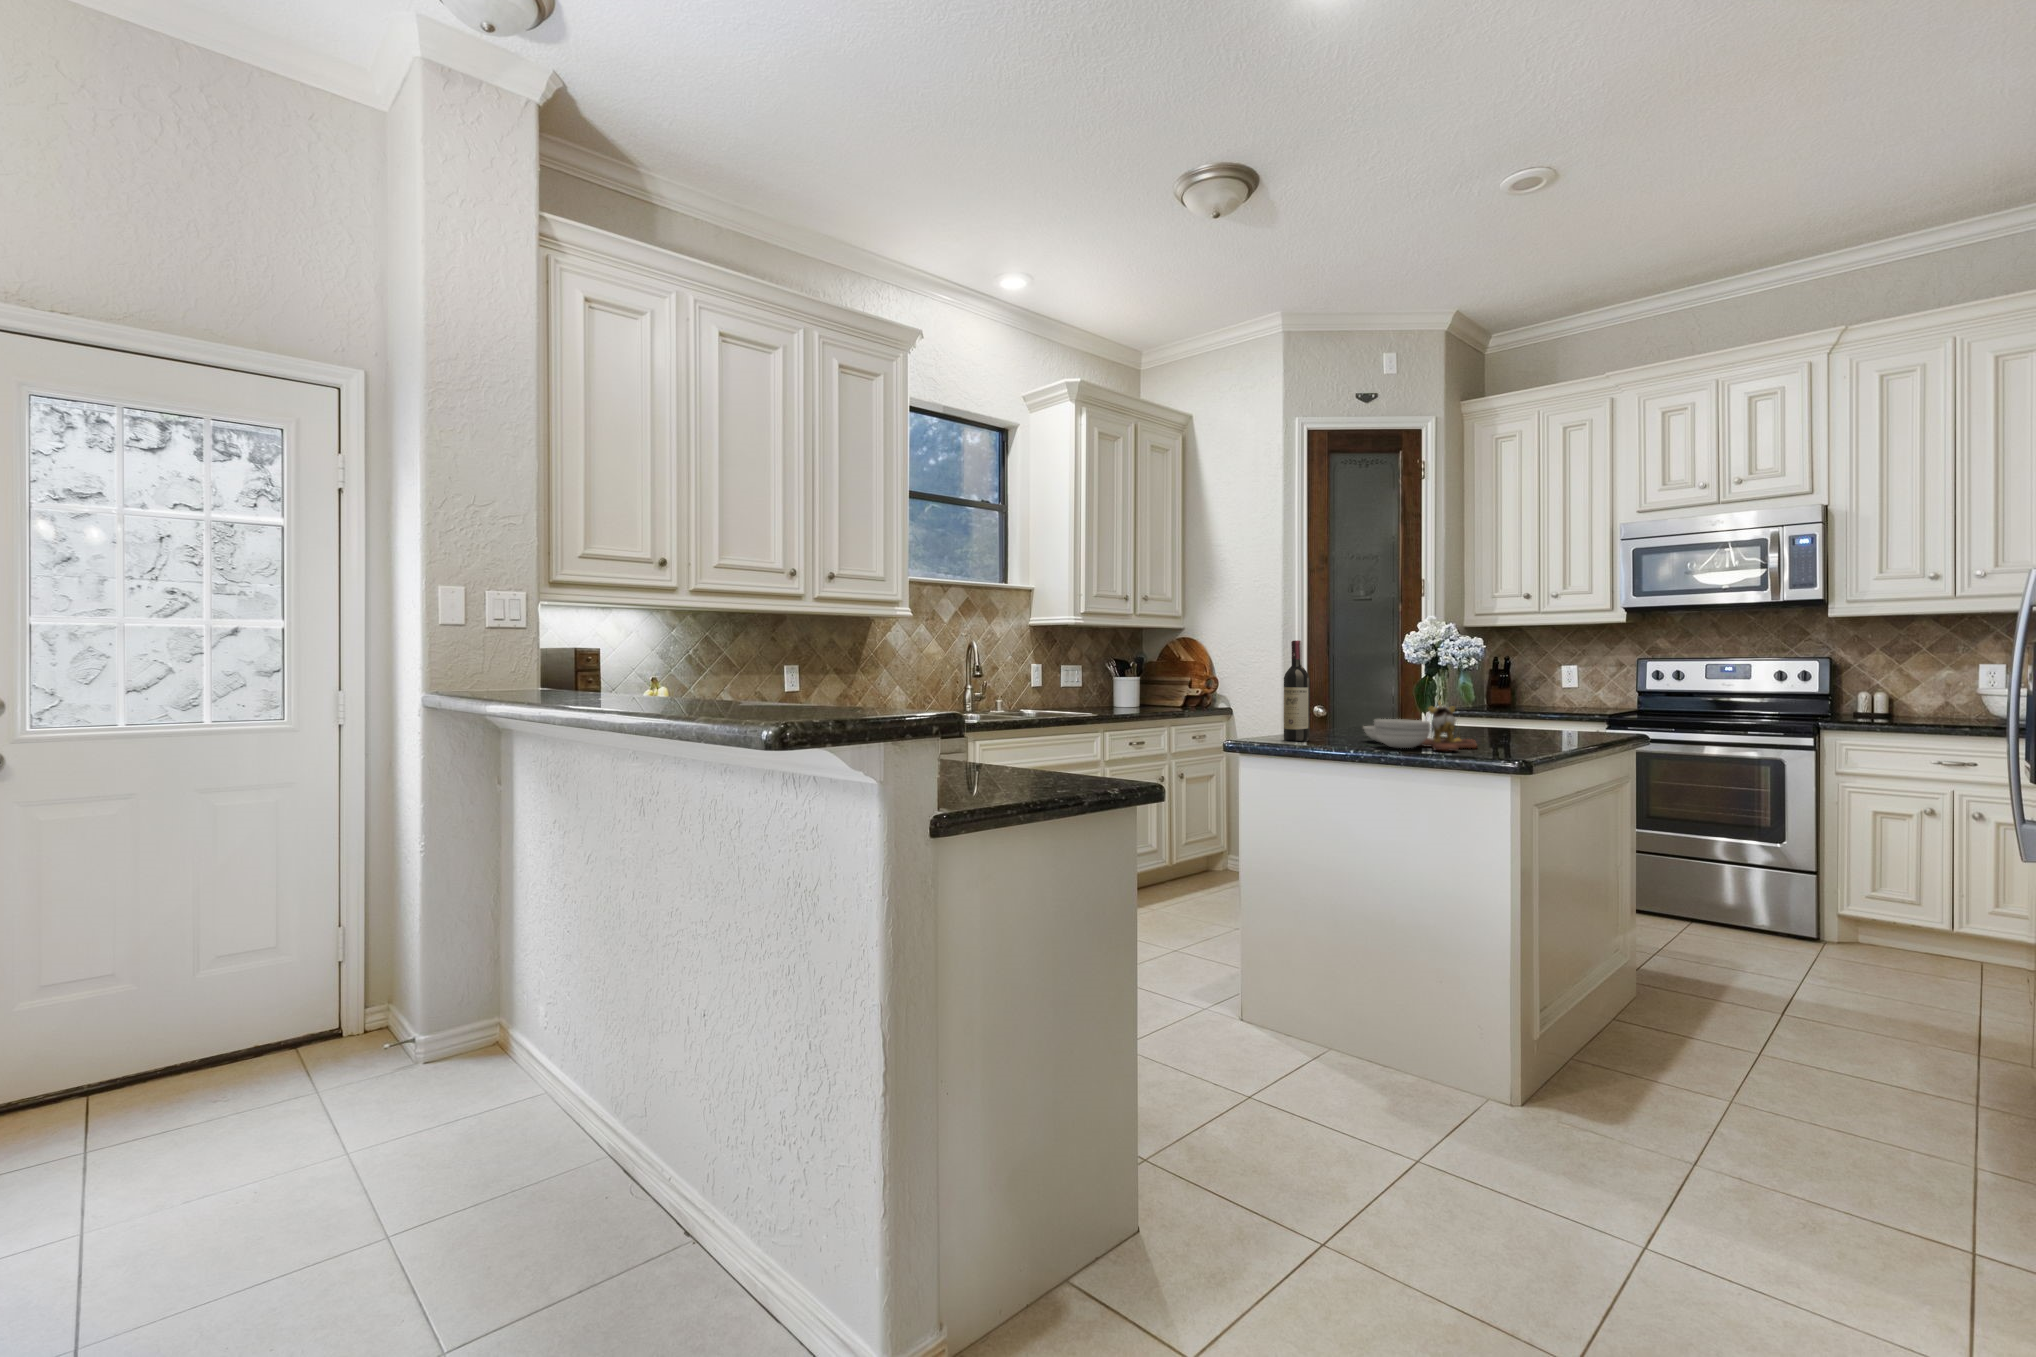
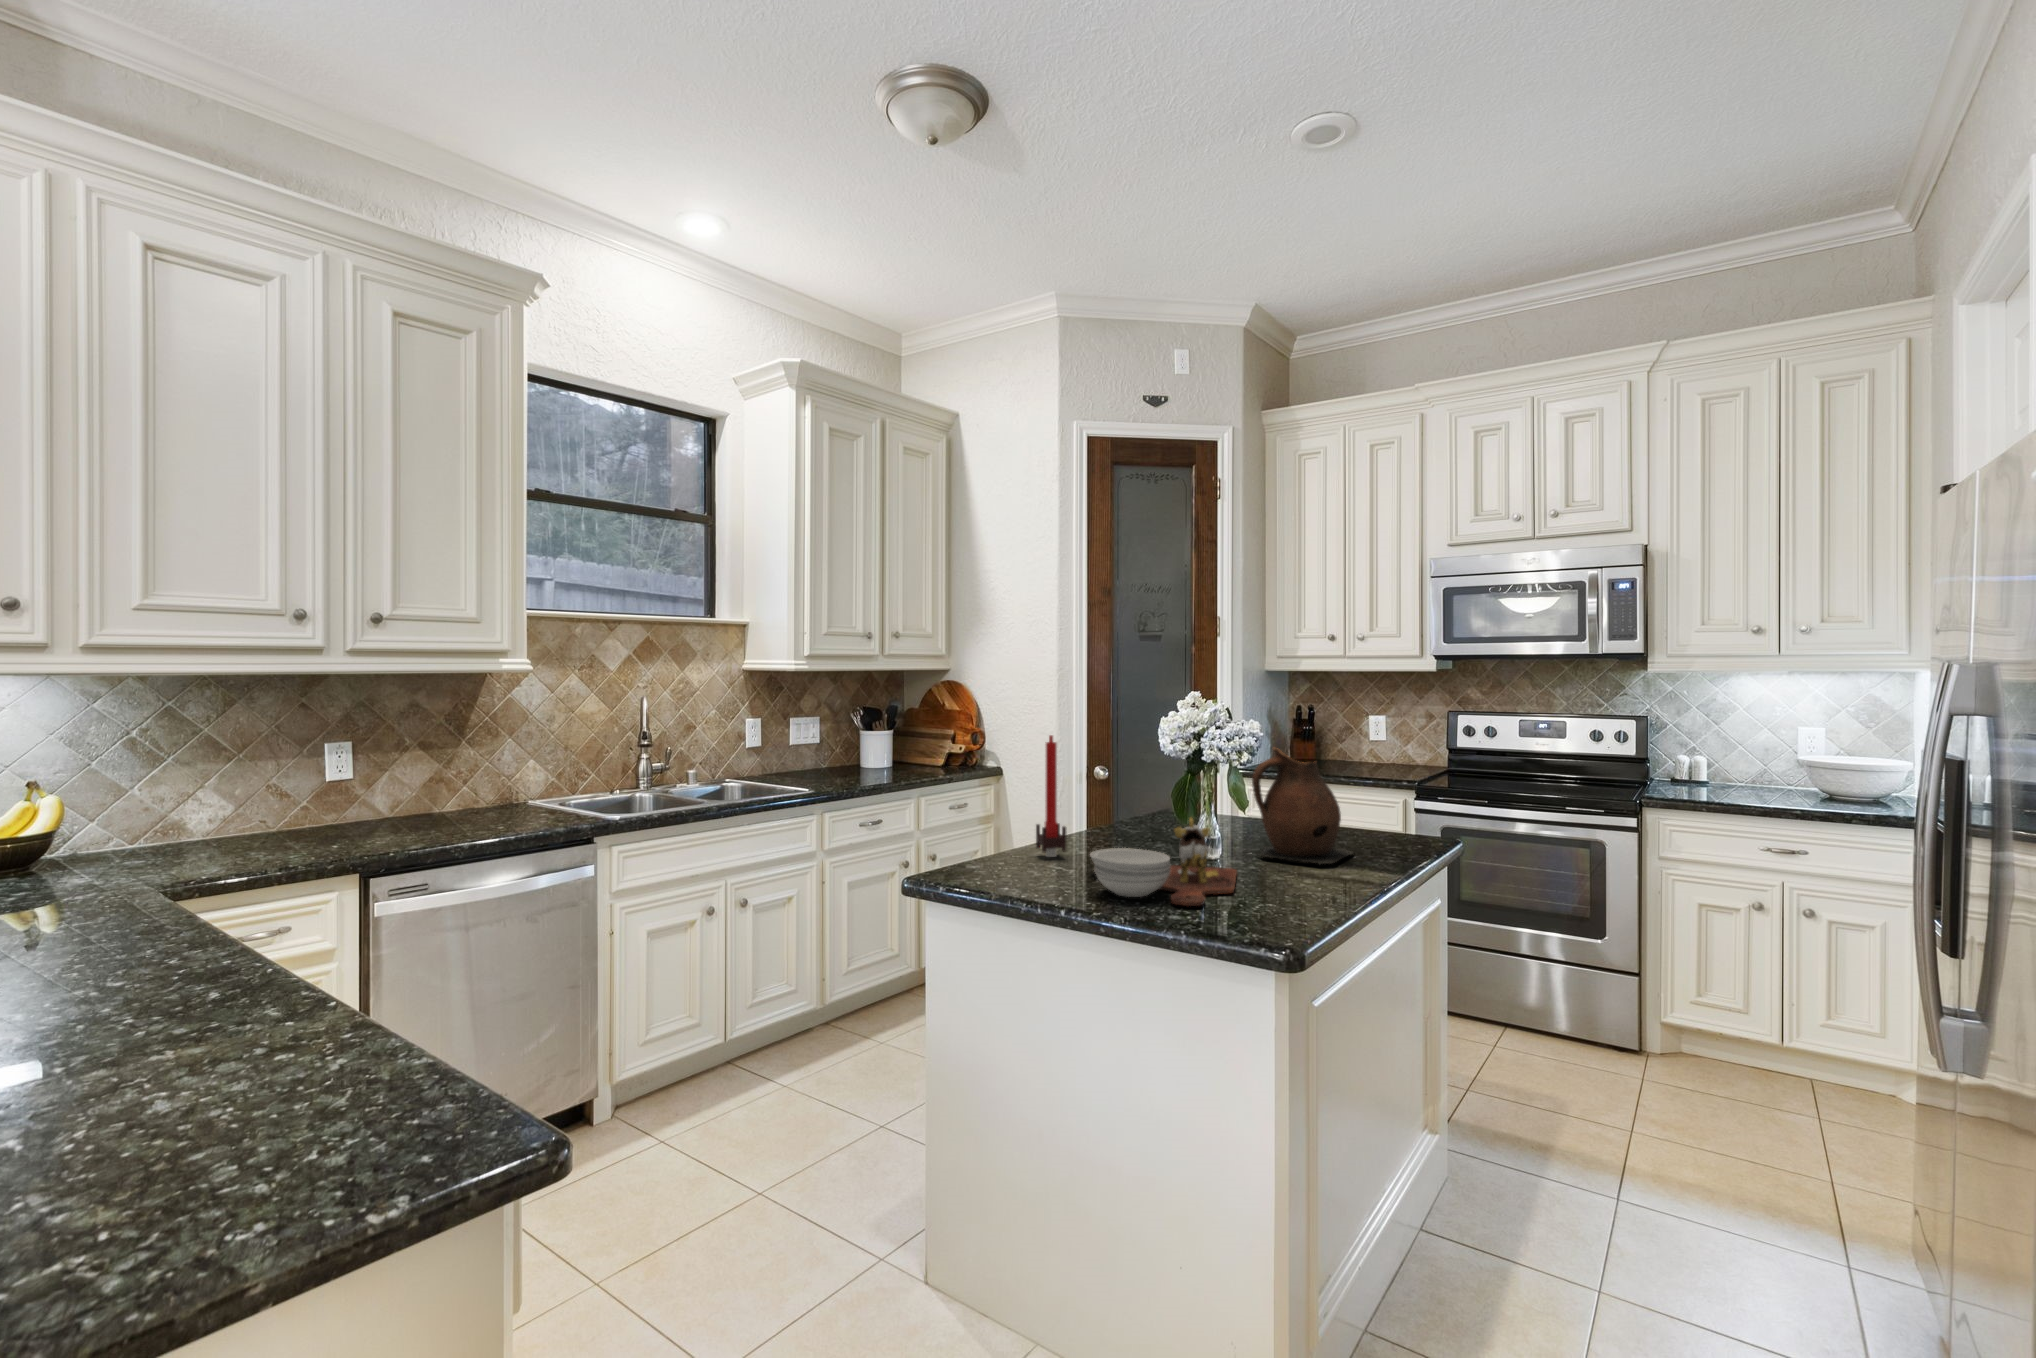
wine bottle: present [1284,640,1310,741] -> none [984,732,1019,876]
candle: none [1314,647,1339,736] -> present [1036,735,1066,857]
ceramic pitcher: none [1482,657,1564,740] -> present [1252,748,1355,865]

